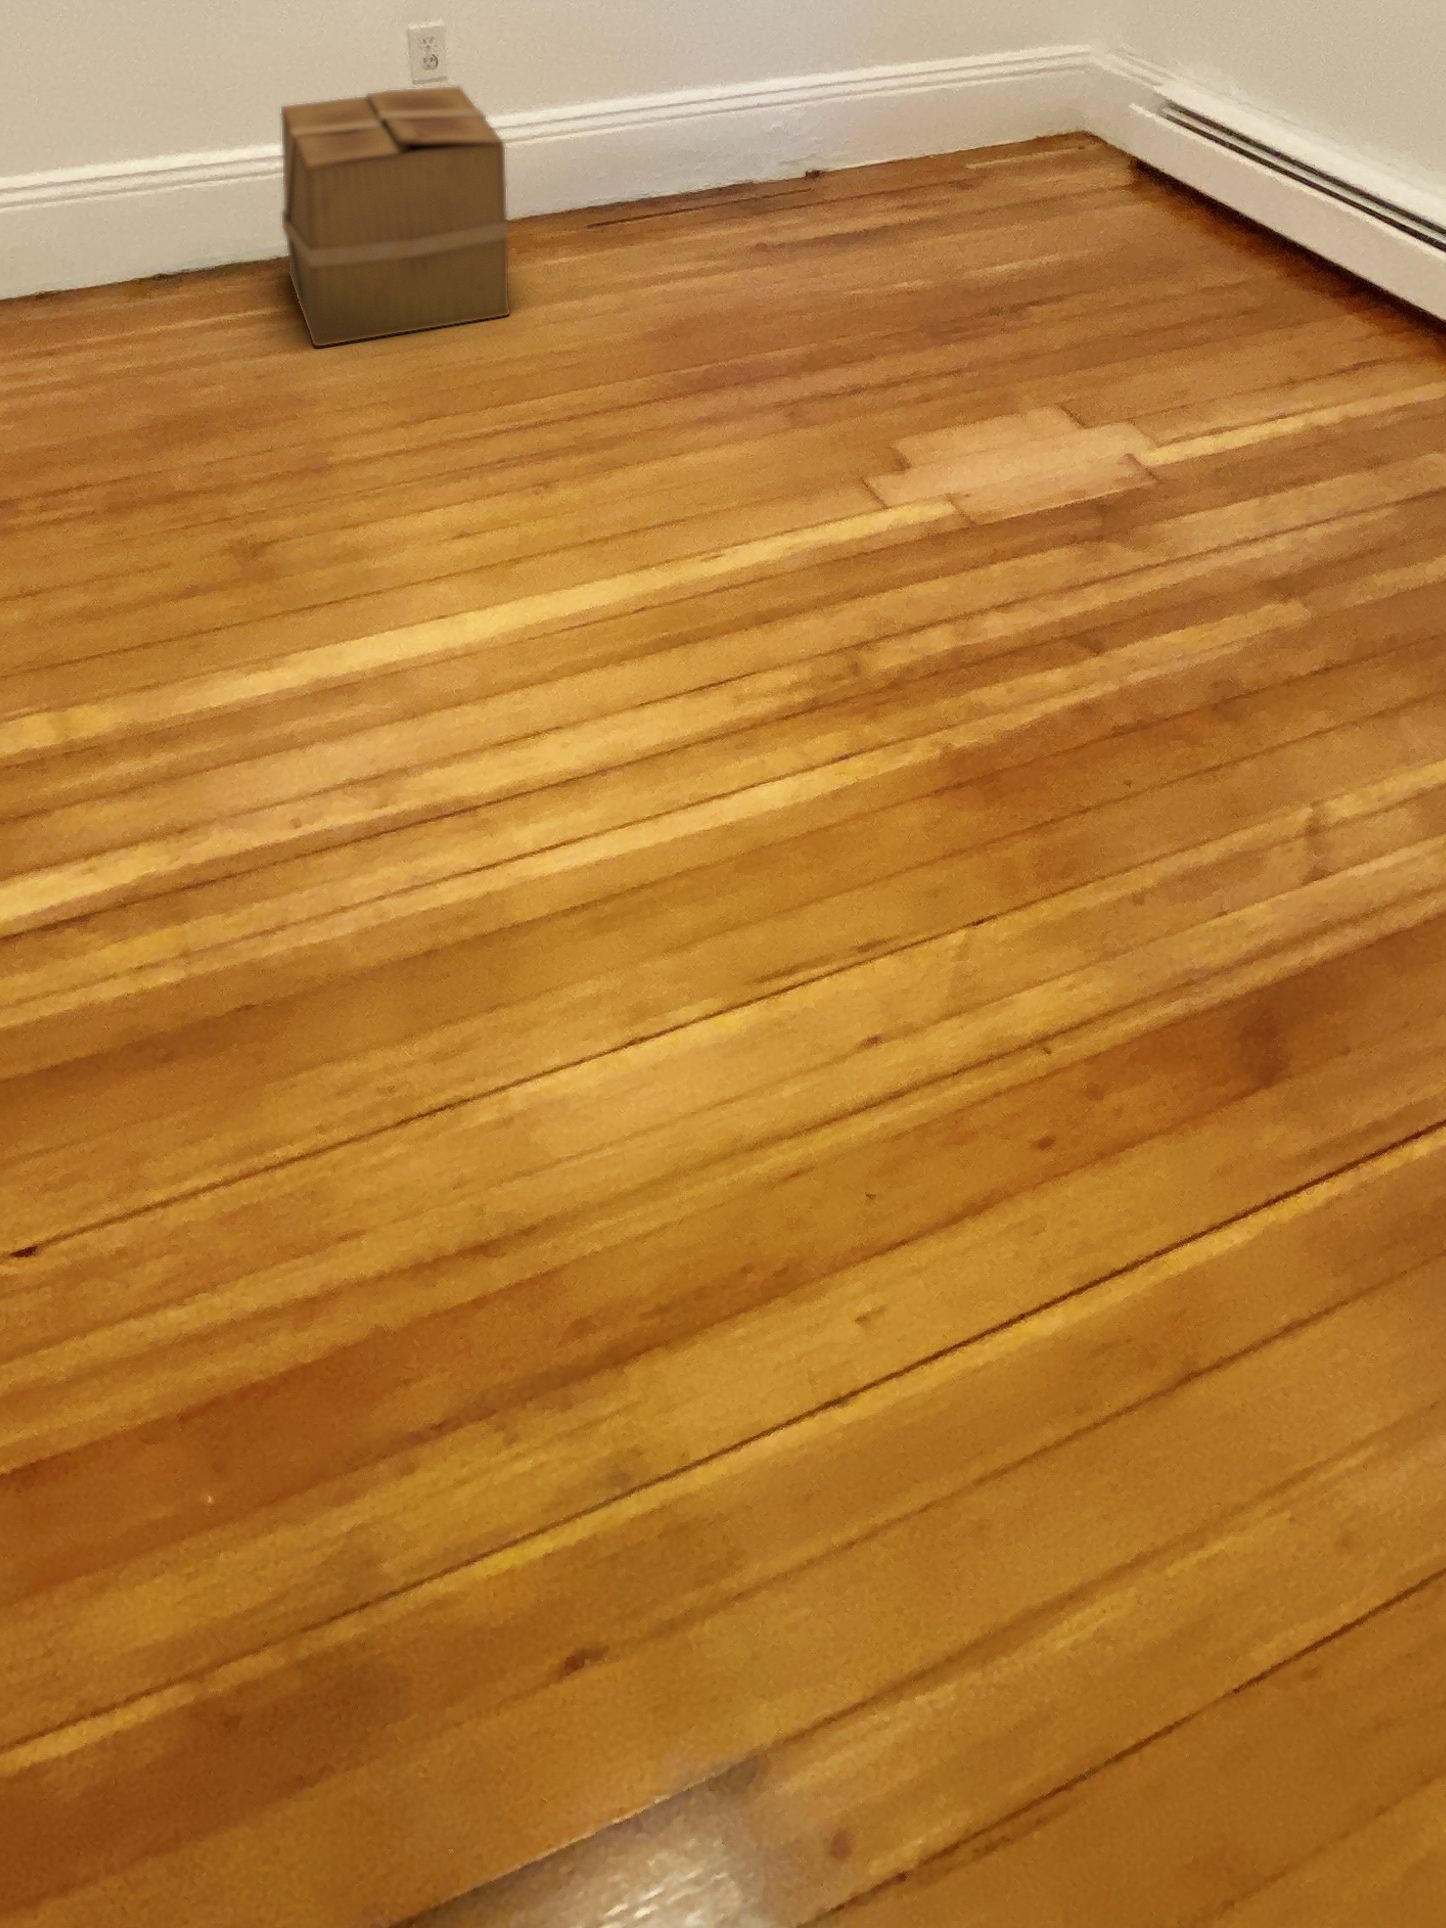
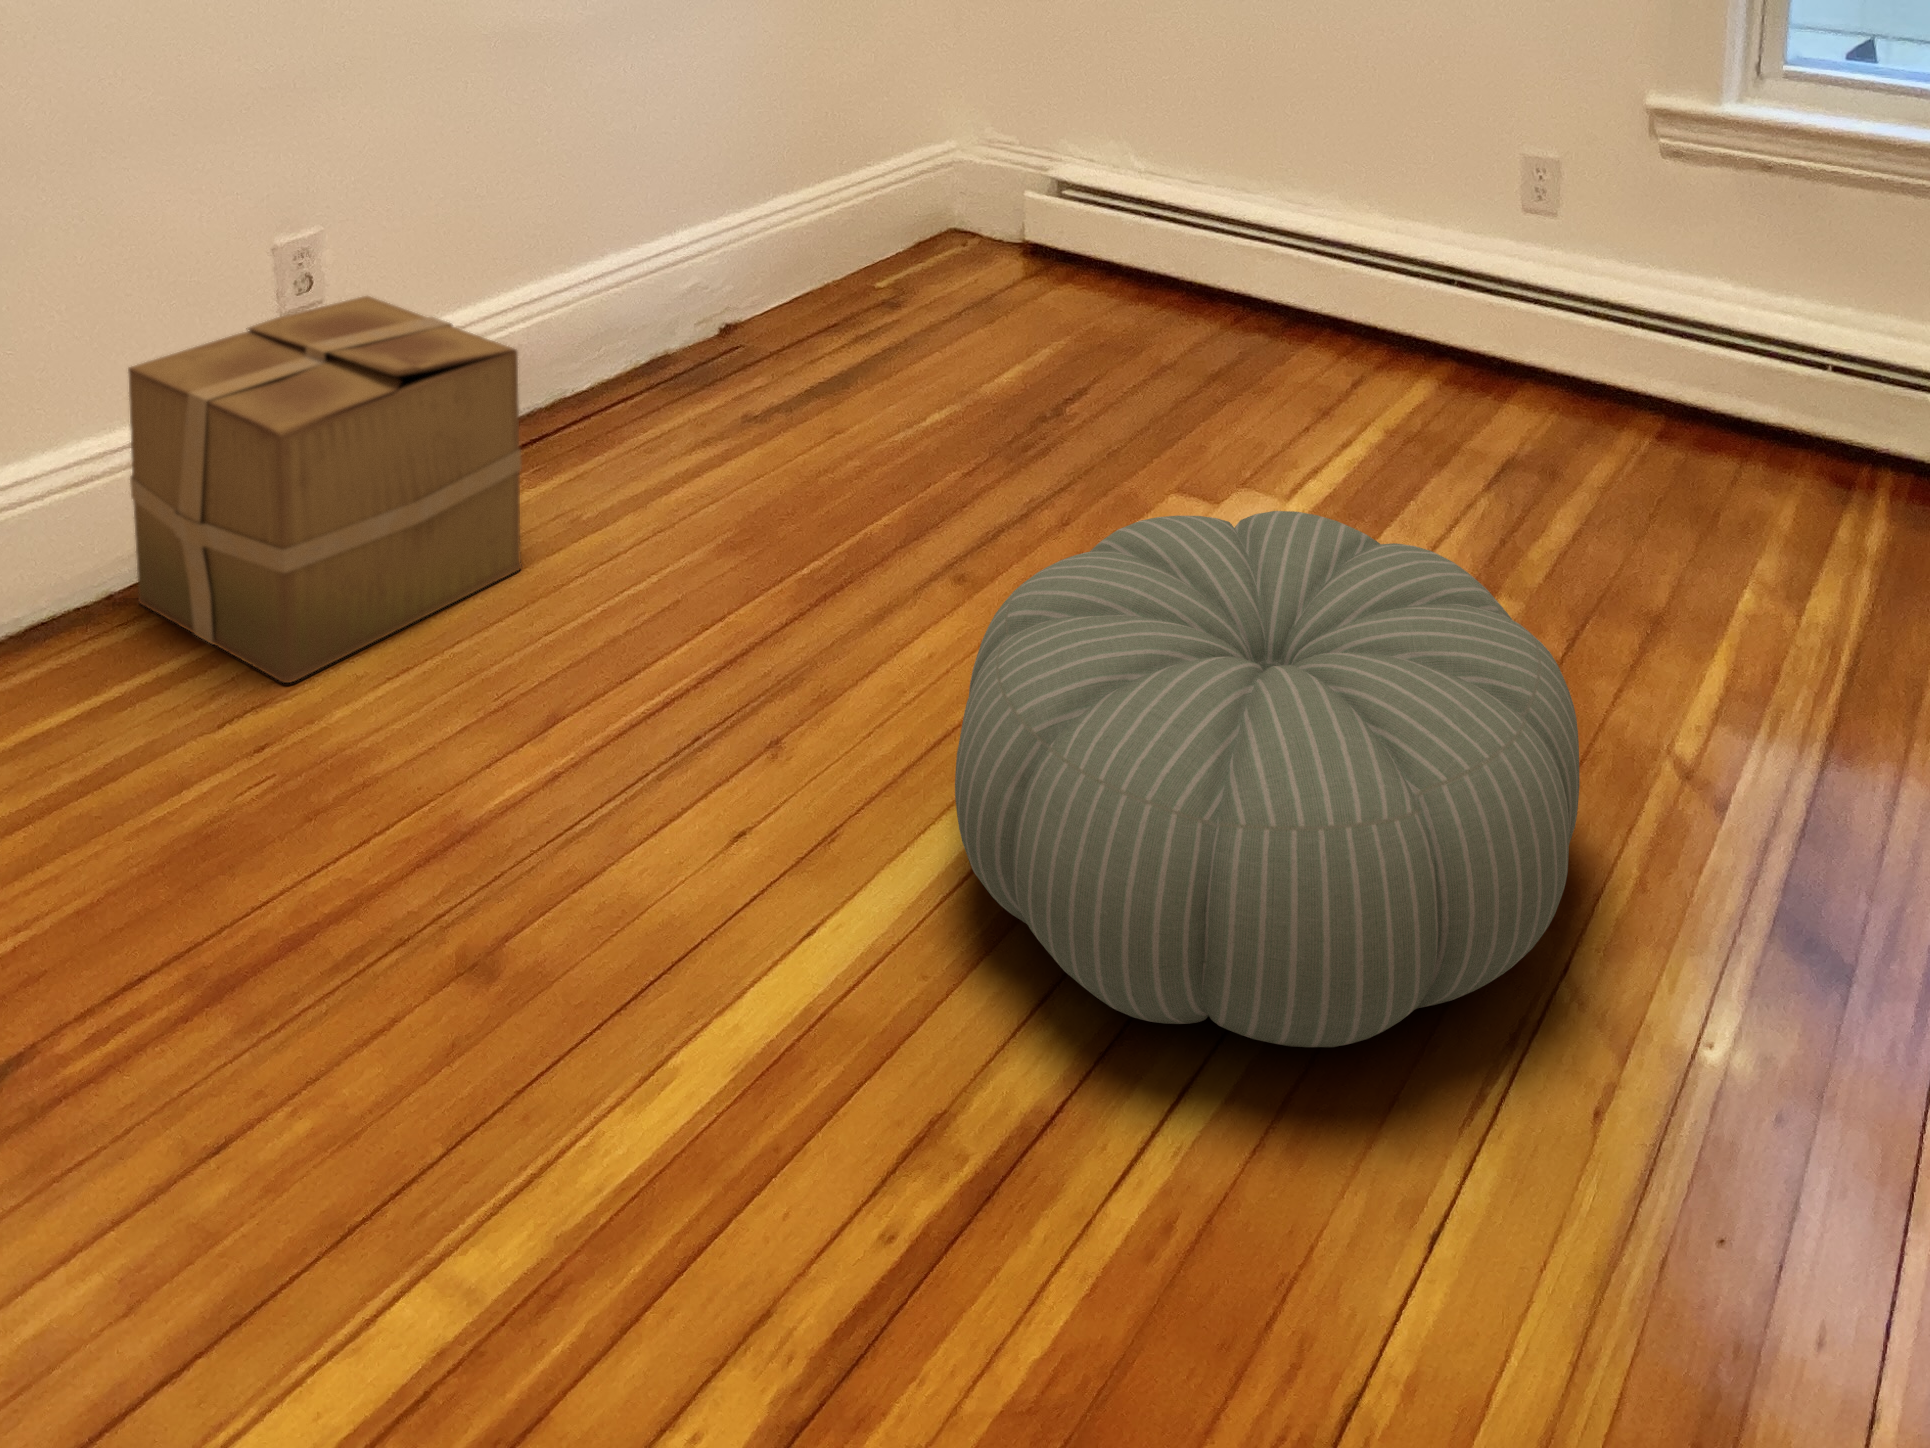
pouf: none [513,388,1099,884] -> present [955,511,1580,1047]

